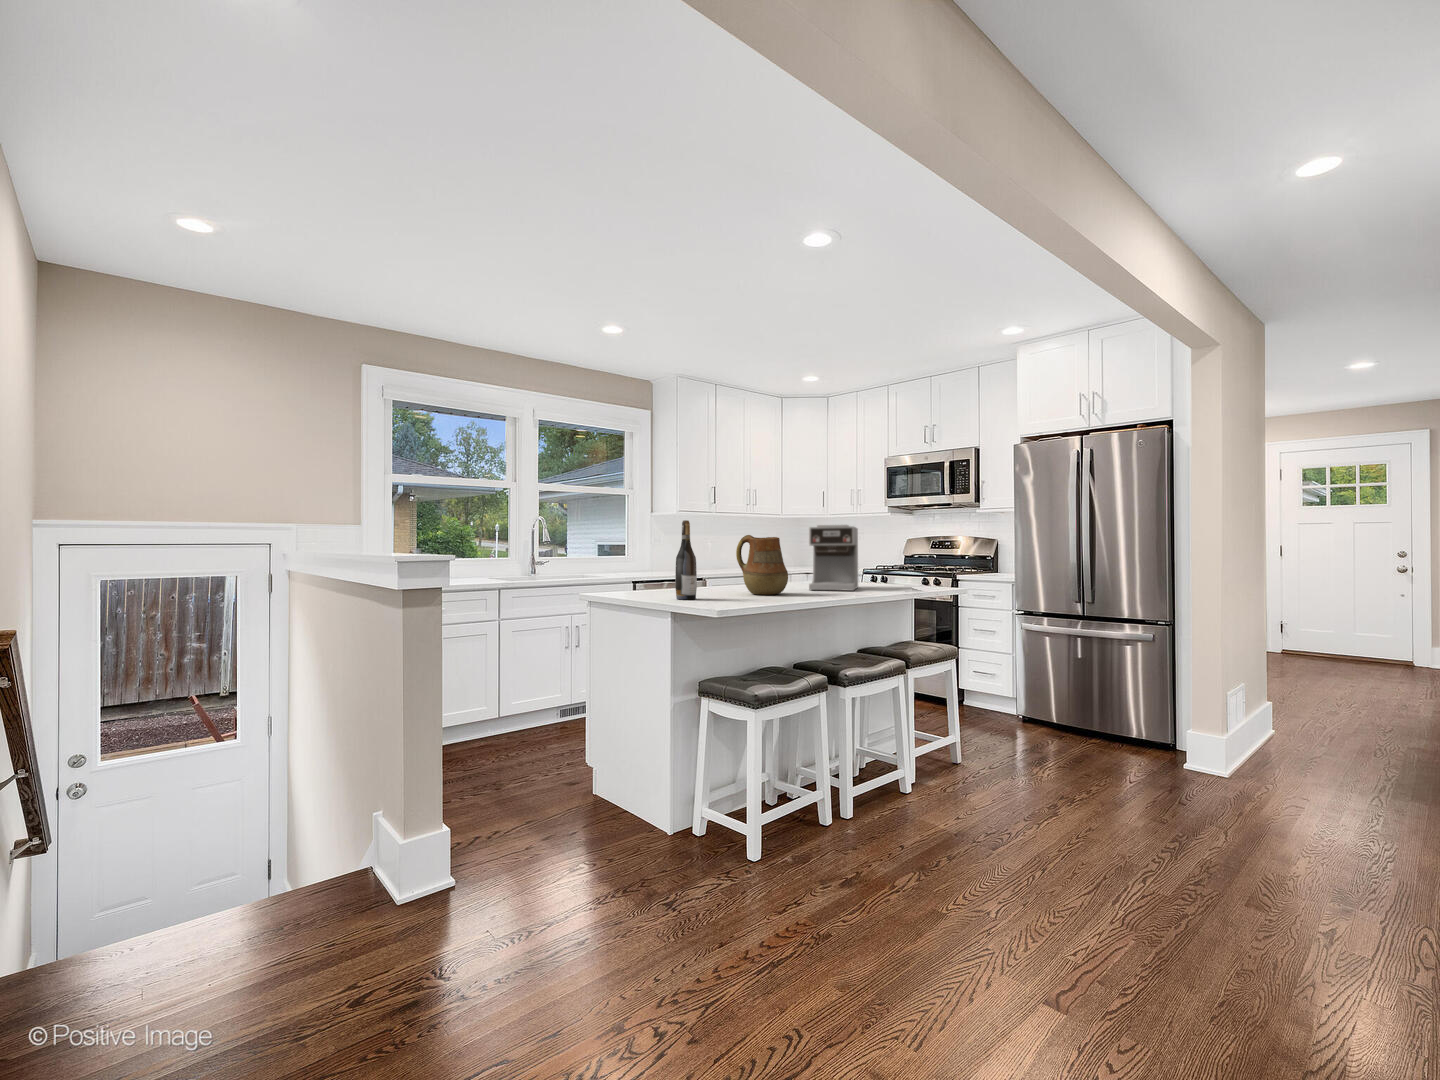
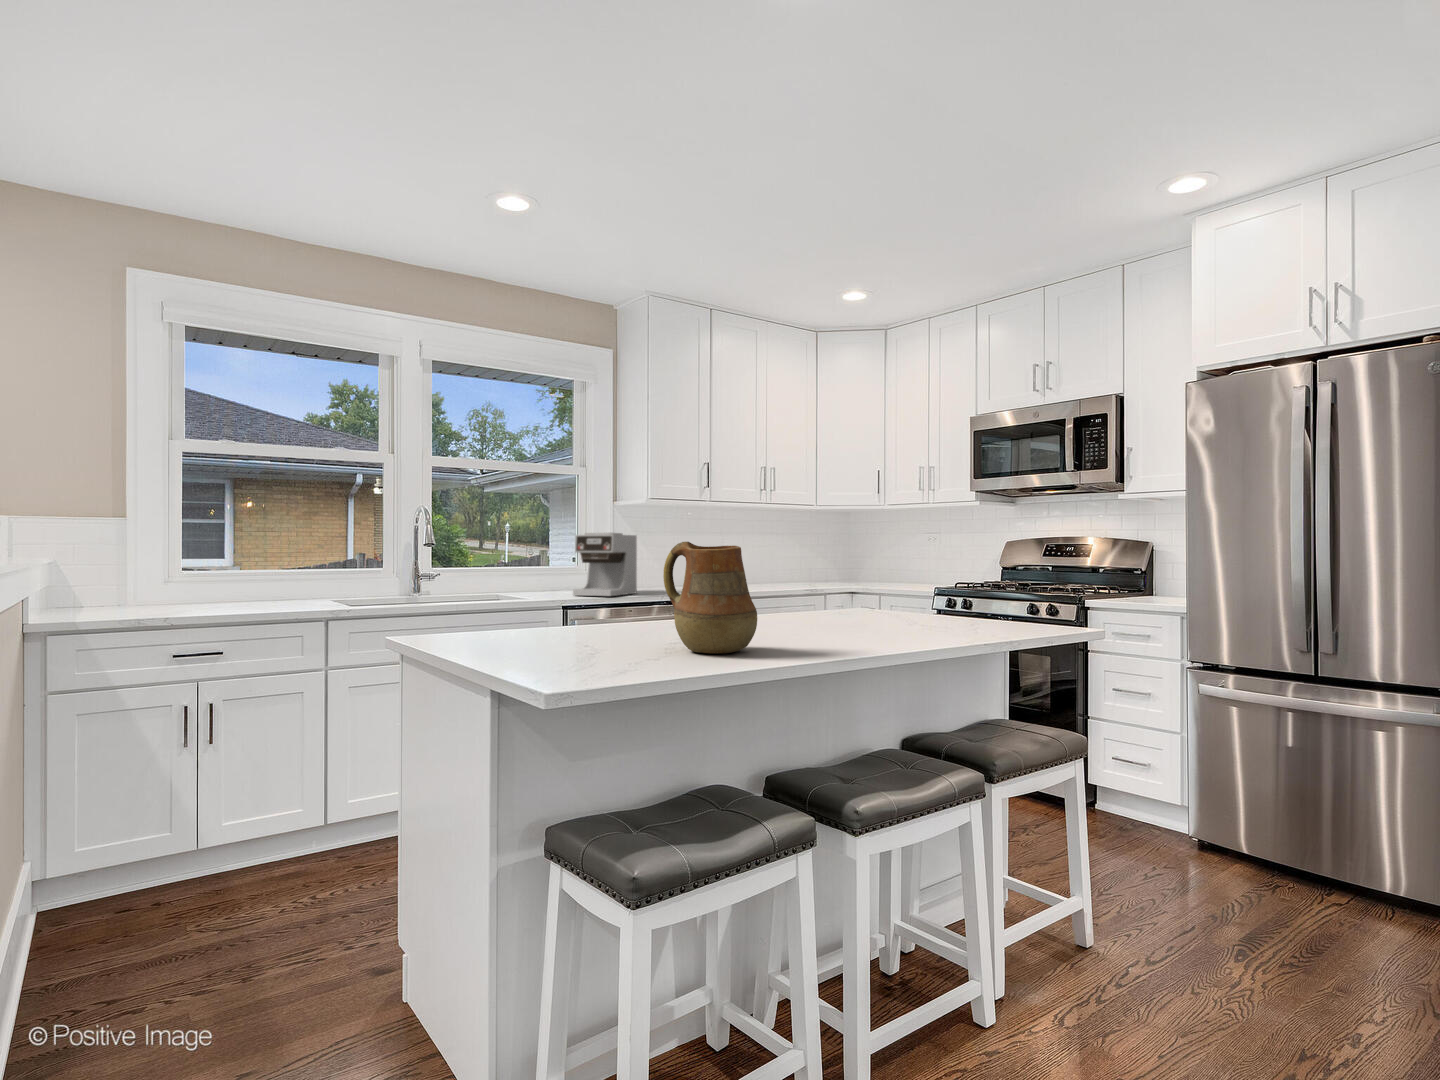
wine bottle: present [675,520,697,599] -> none [527,516,569,667]
coffee maker: present [809,525,858,591] -> present [573,533,637,596]

